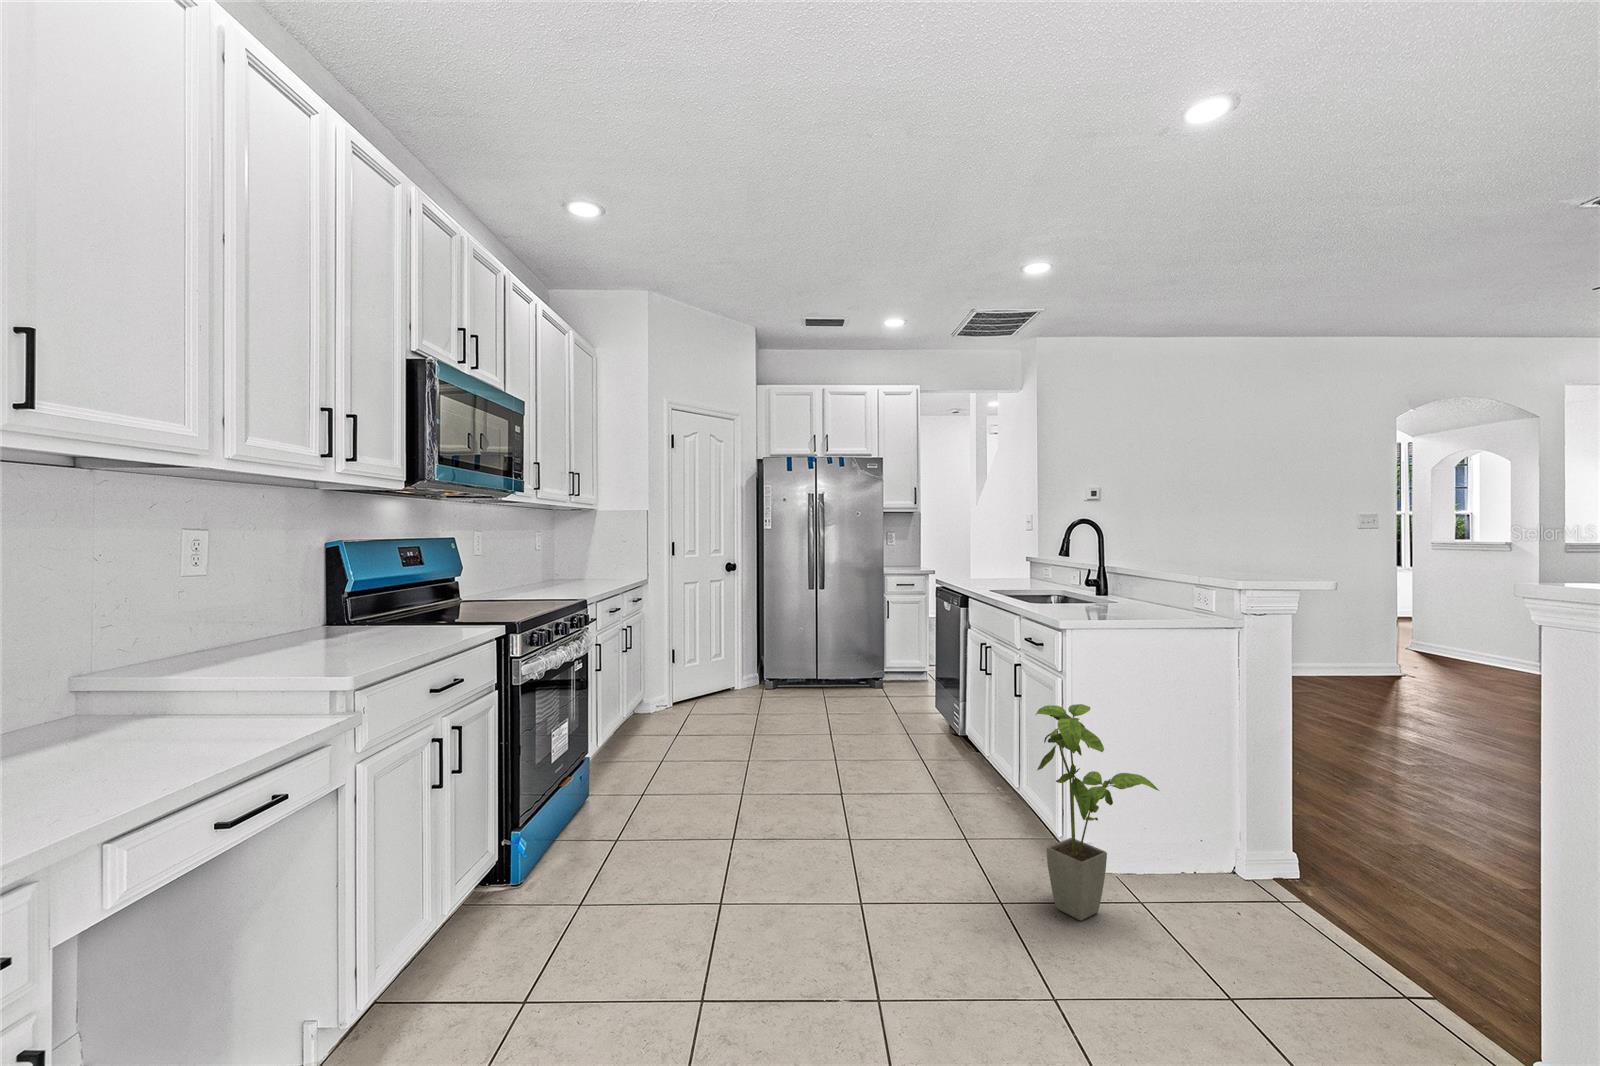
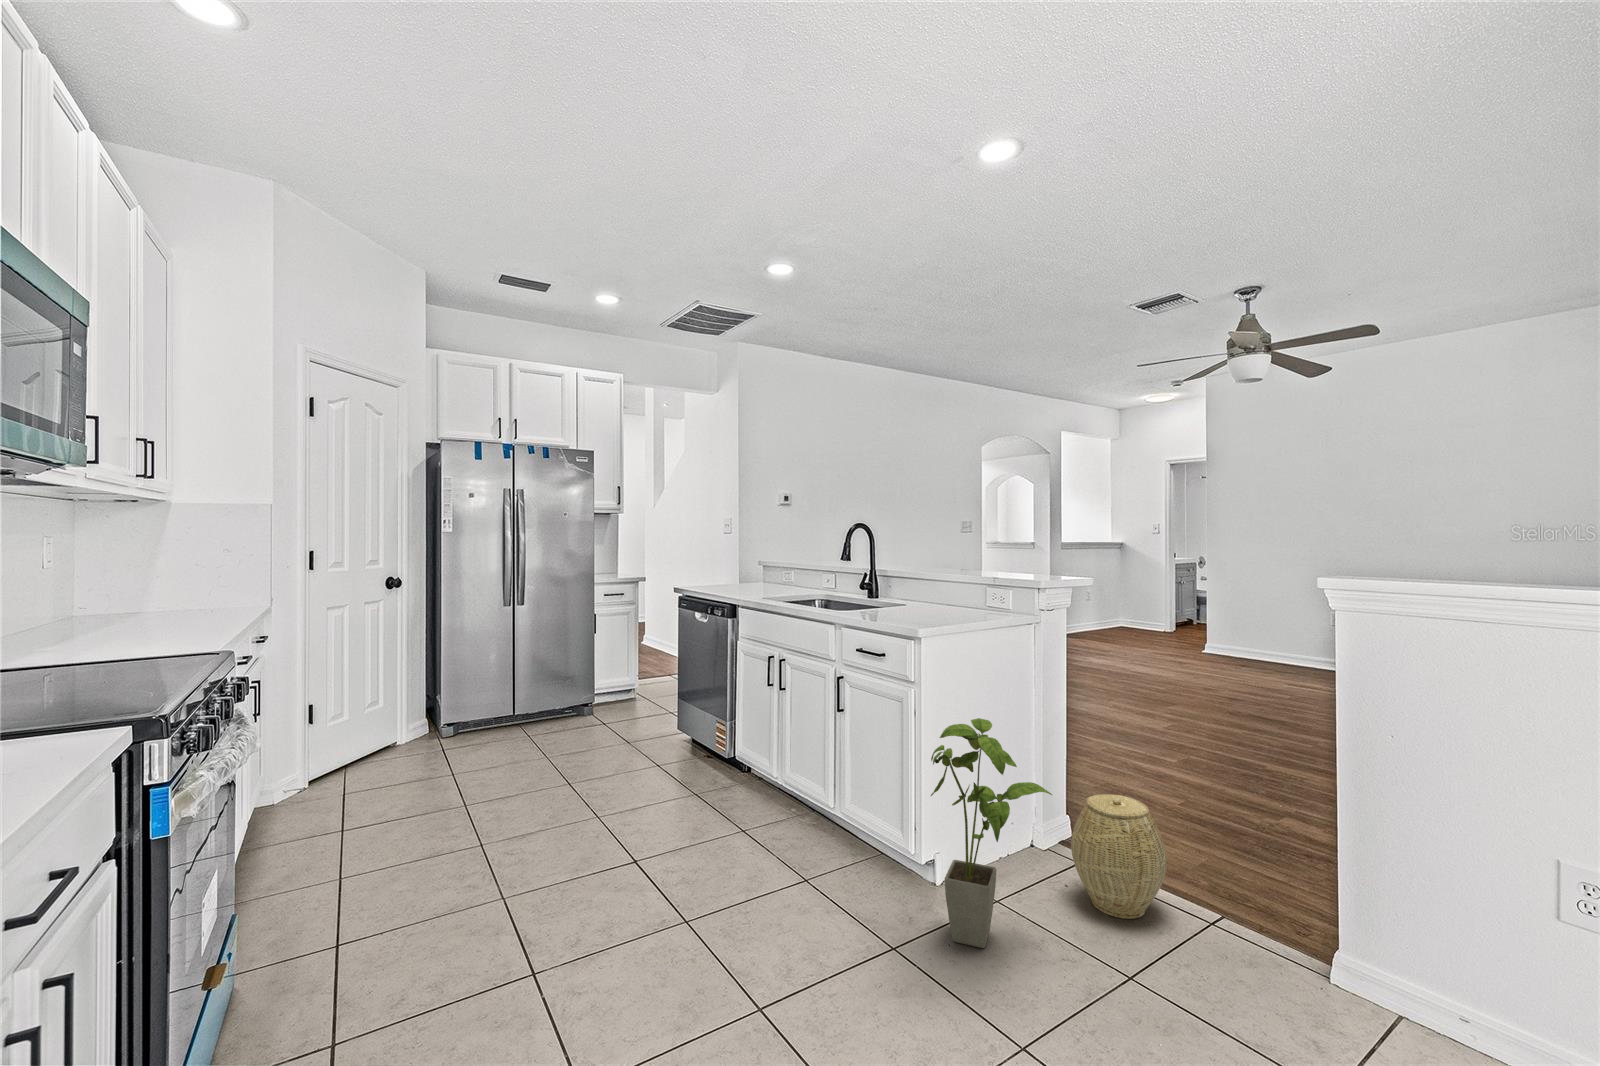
woven basket: none [1219,812,1333,950] -> present [1071,794,1167,919]

